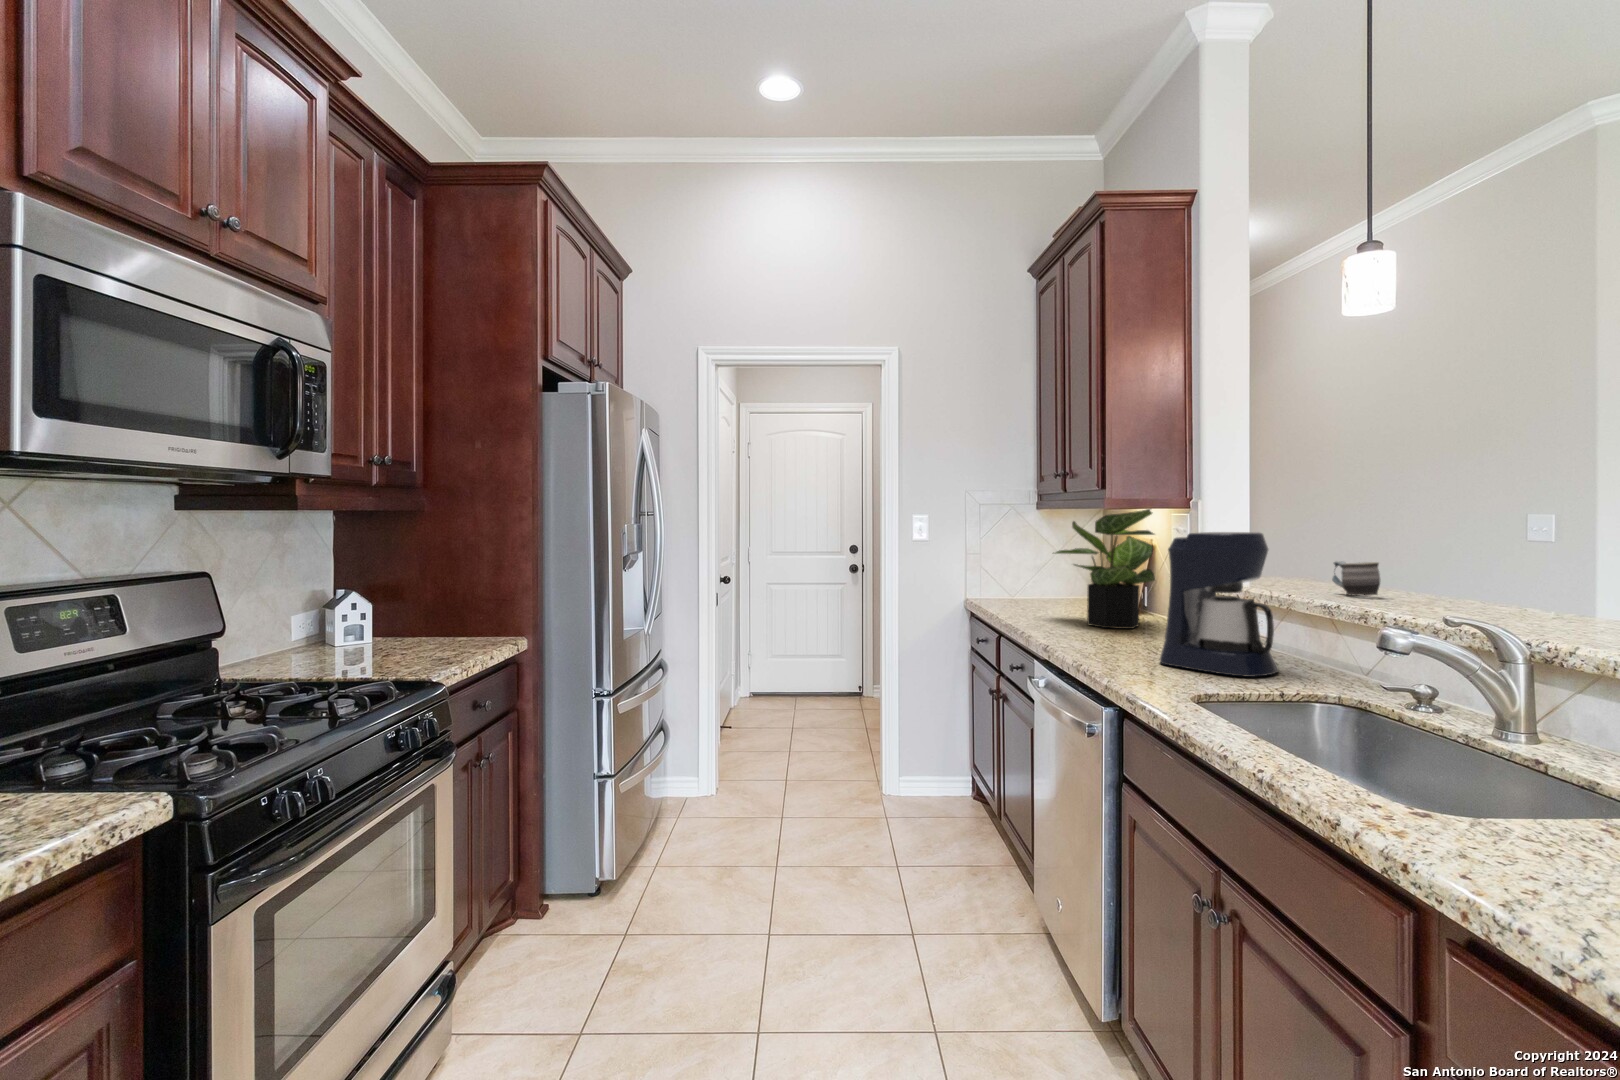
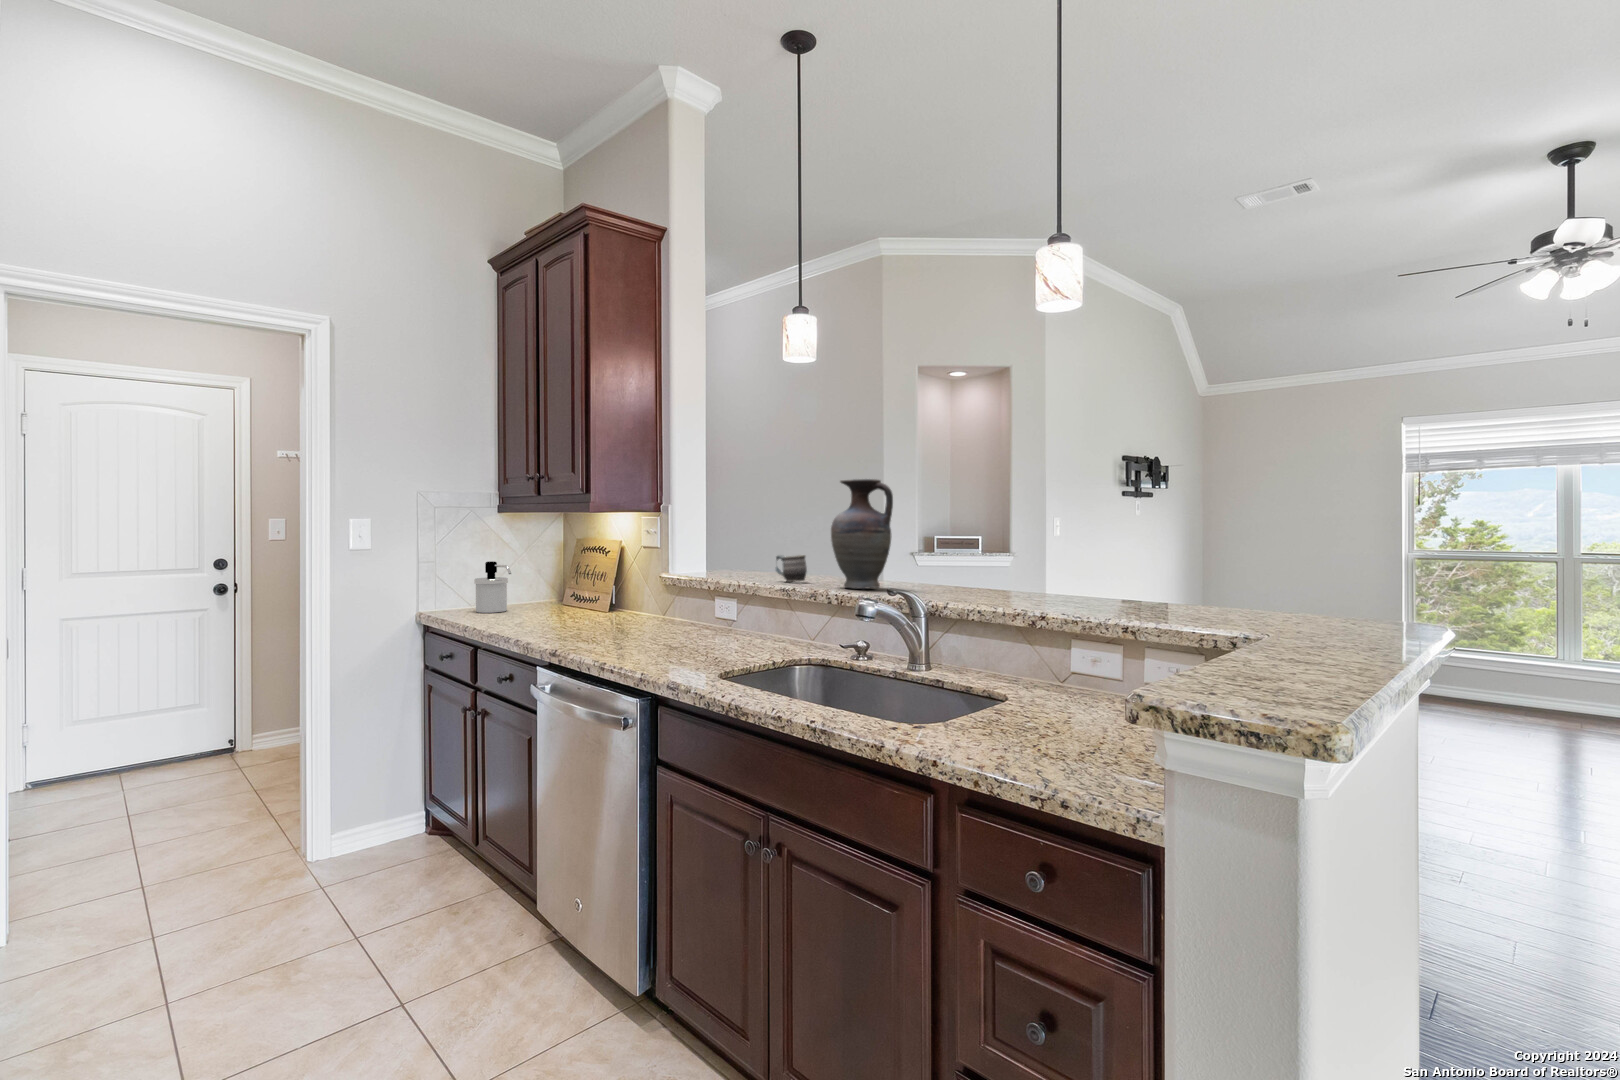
vase: none [1408,460,1525,614] -> present [831,479,893,588]
potted plant: present [1055,509,1155,629] -> none [532,511,641,628]
coffee maker: present [1160,532,1279,677] -> none [669,531,760,654]
soap dispenser: none [1009,556,1039,603] -> present [474,561,511,613]

